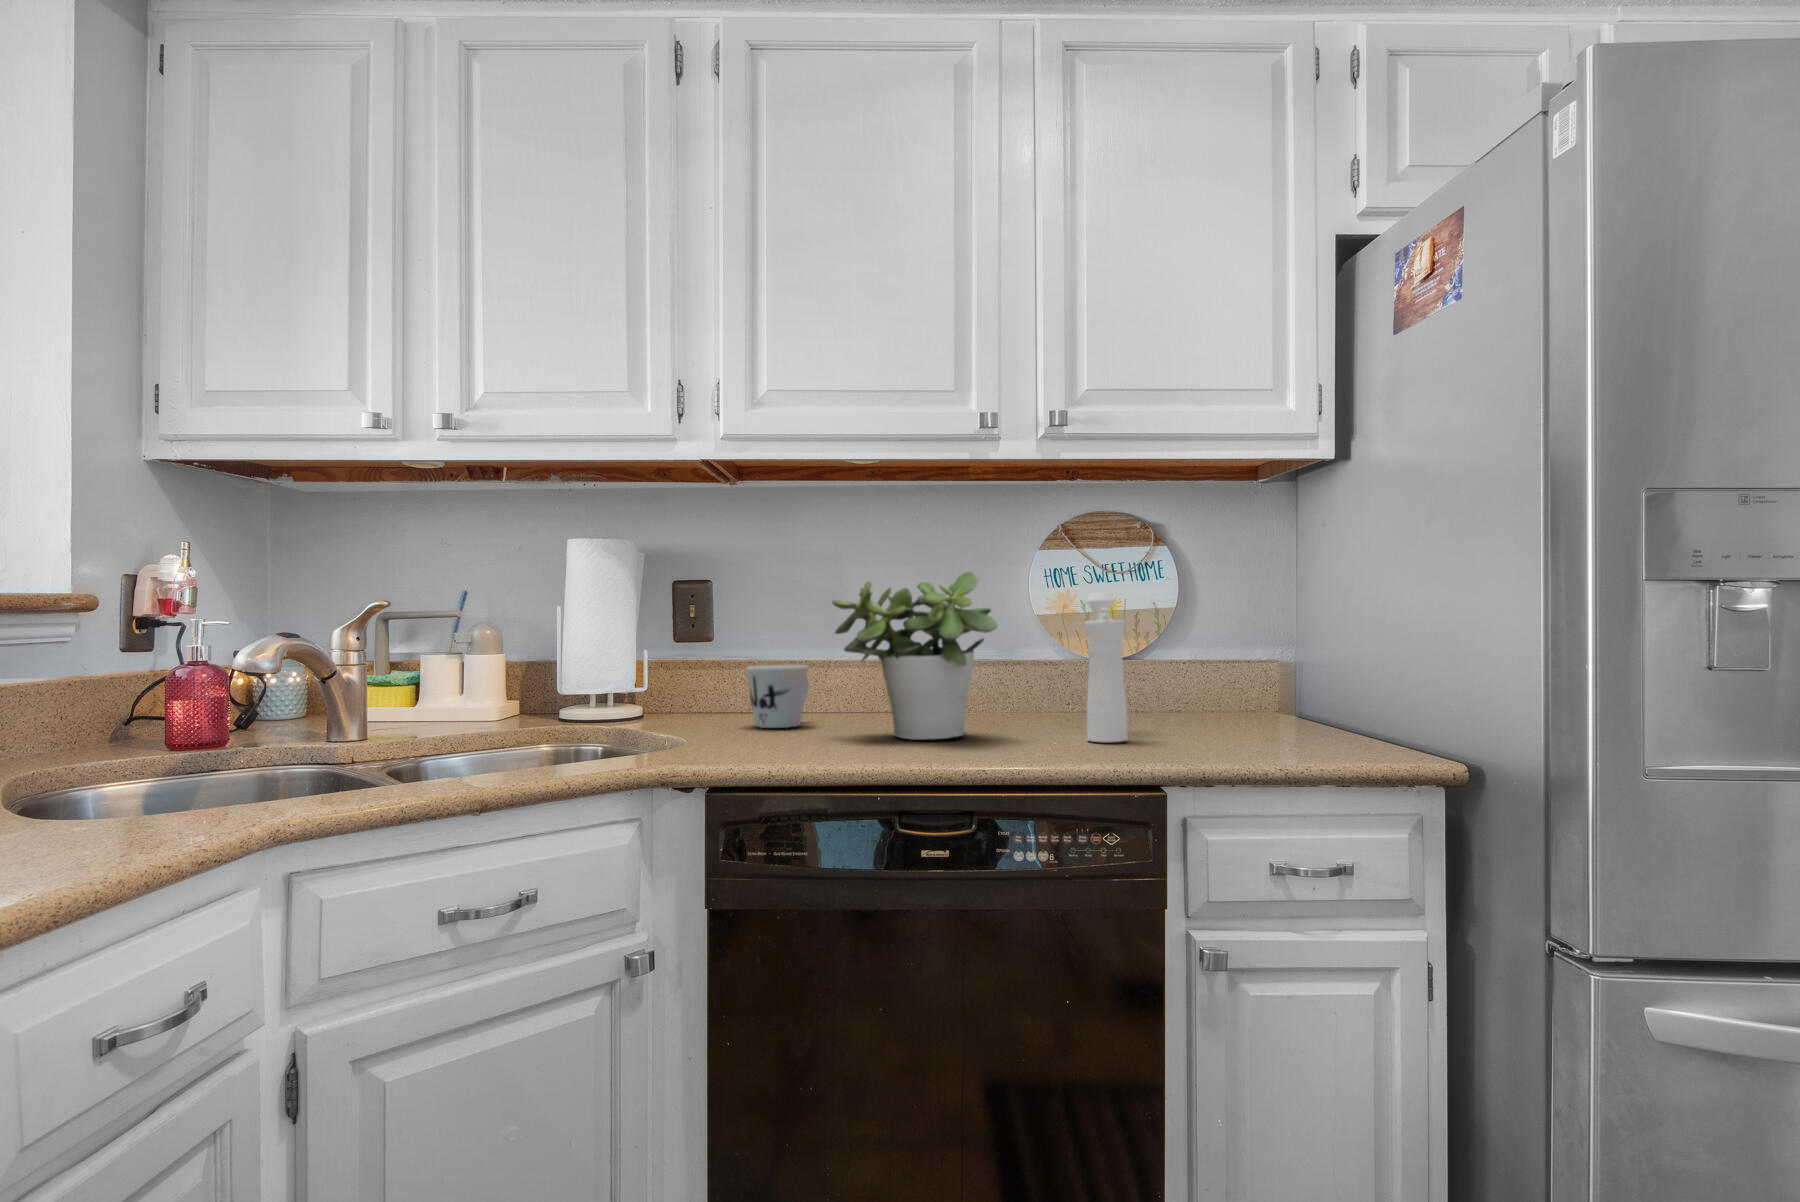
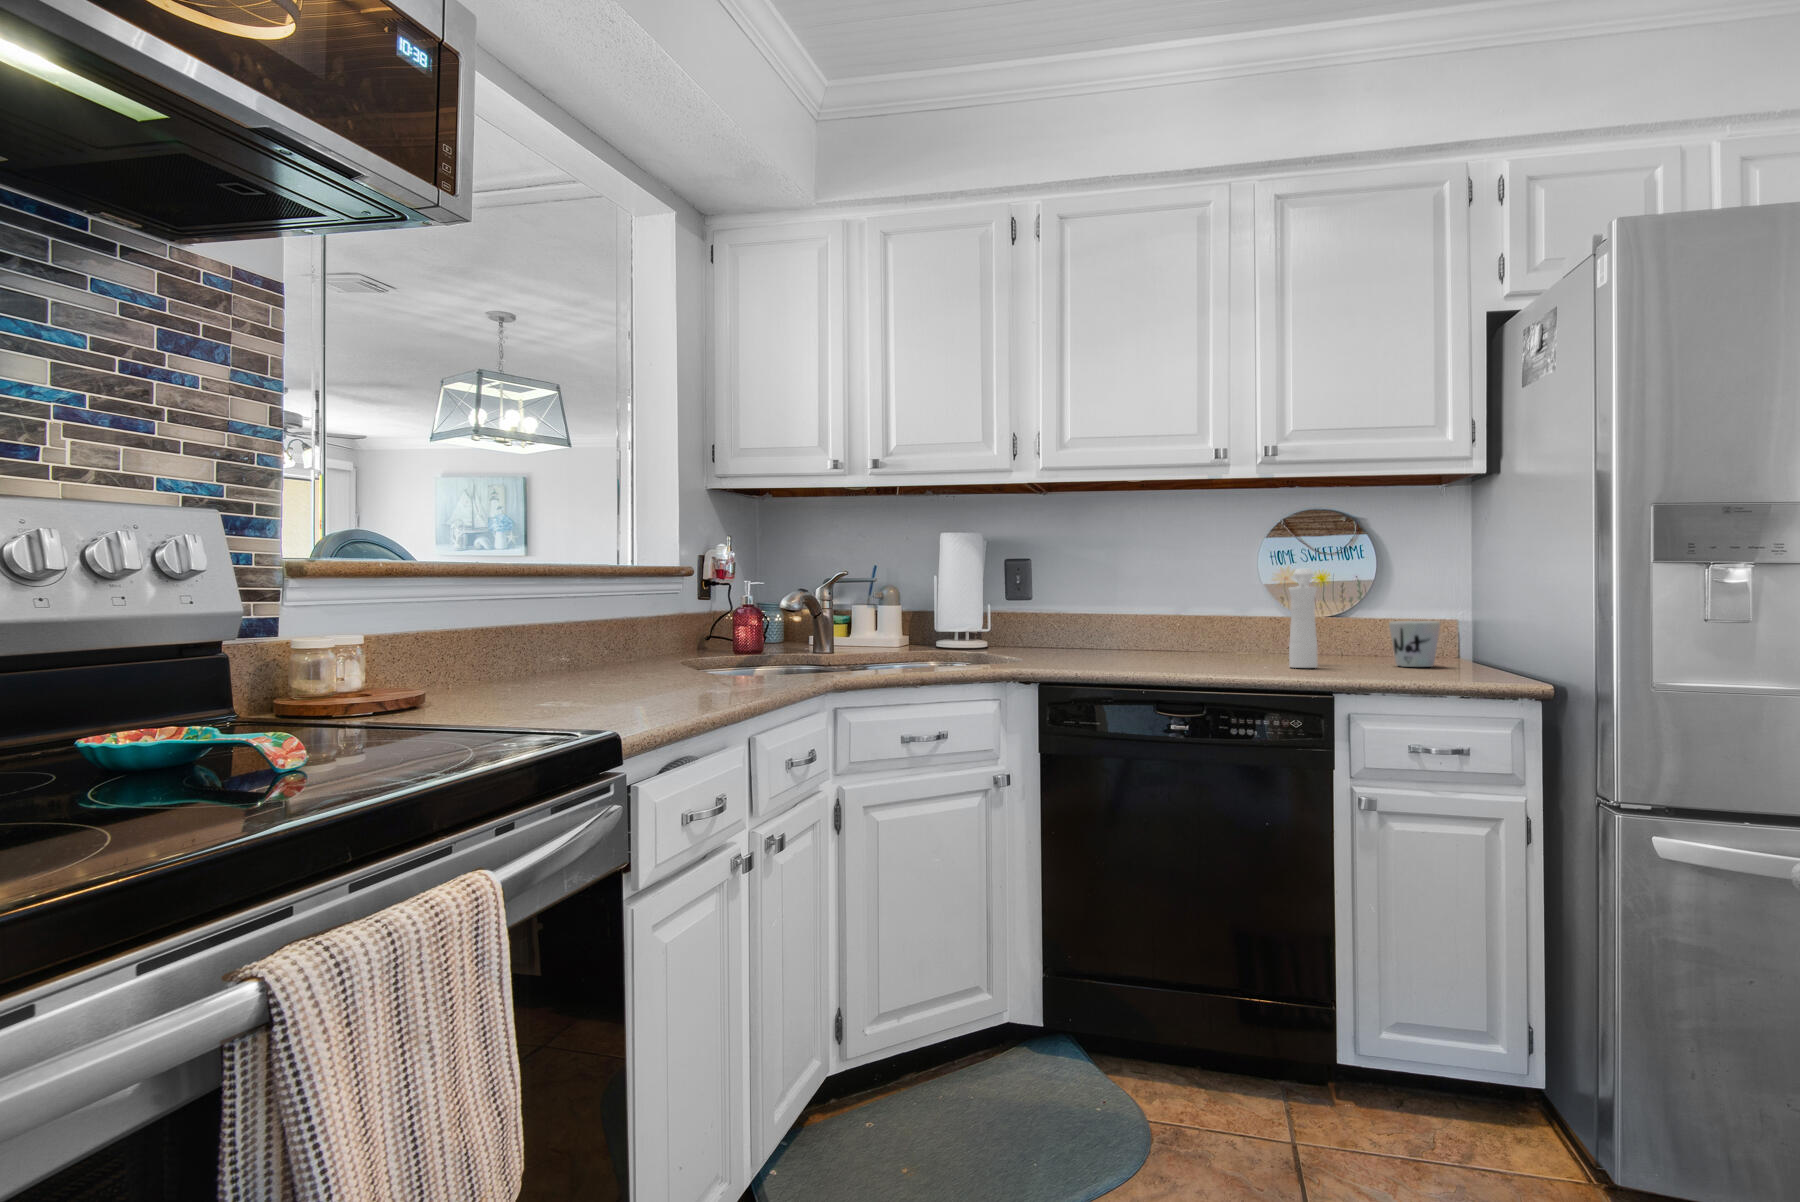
potted plant: present [832,572,998,740] -> none [1116,555,1227,664]
mug: present [746,665,809,728] -> present [1389,621,1440,667]

